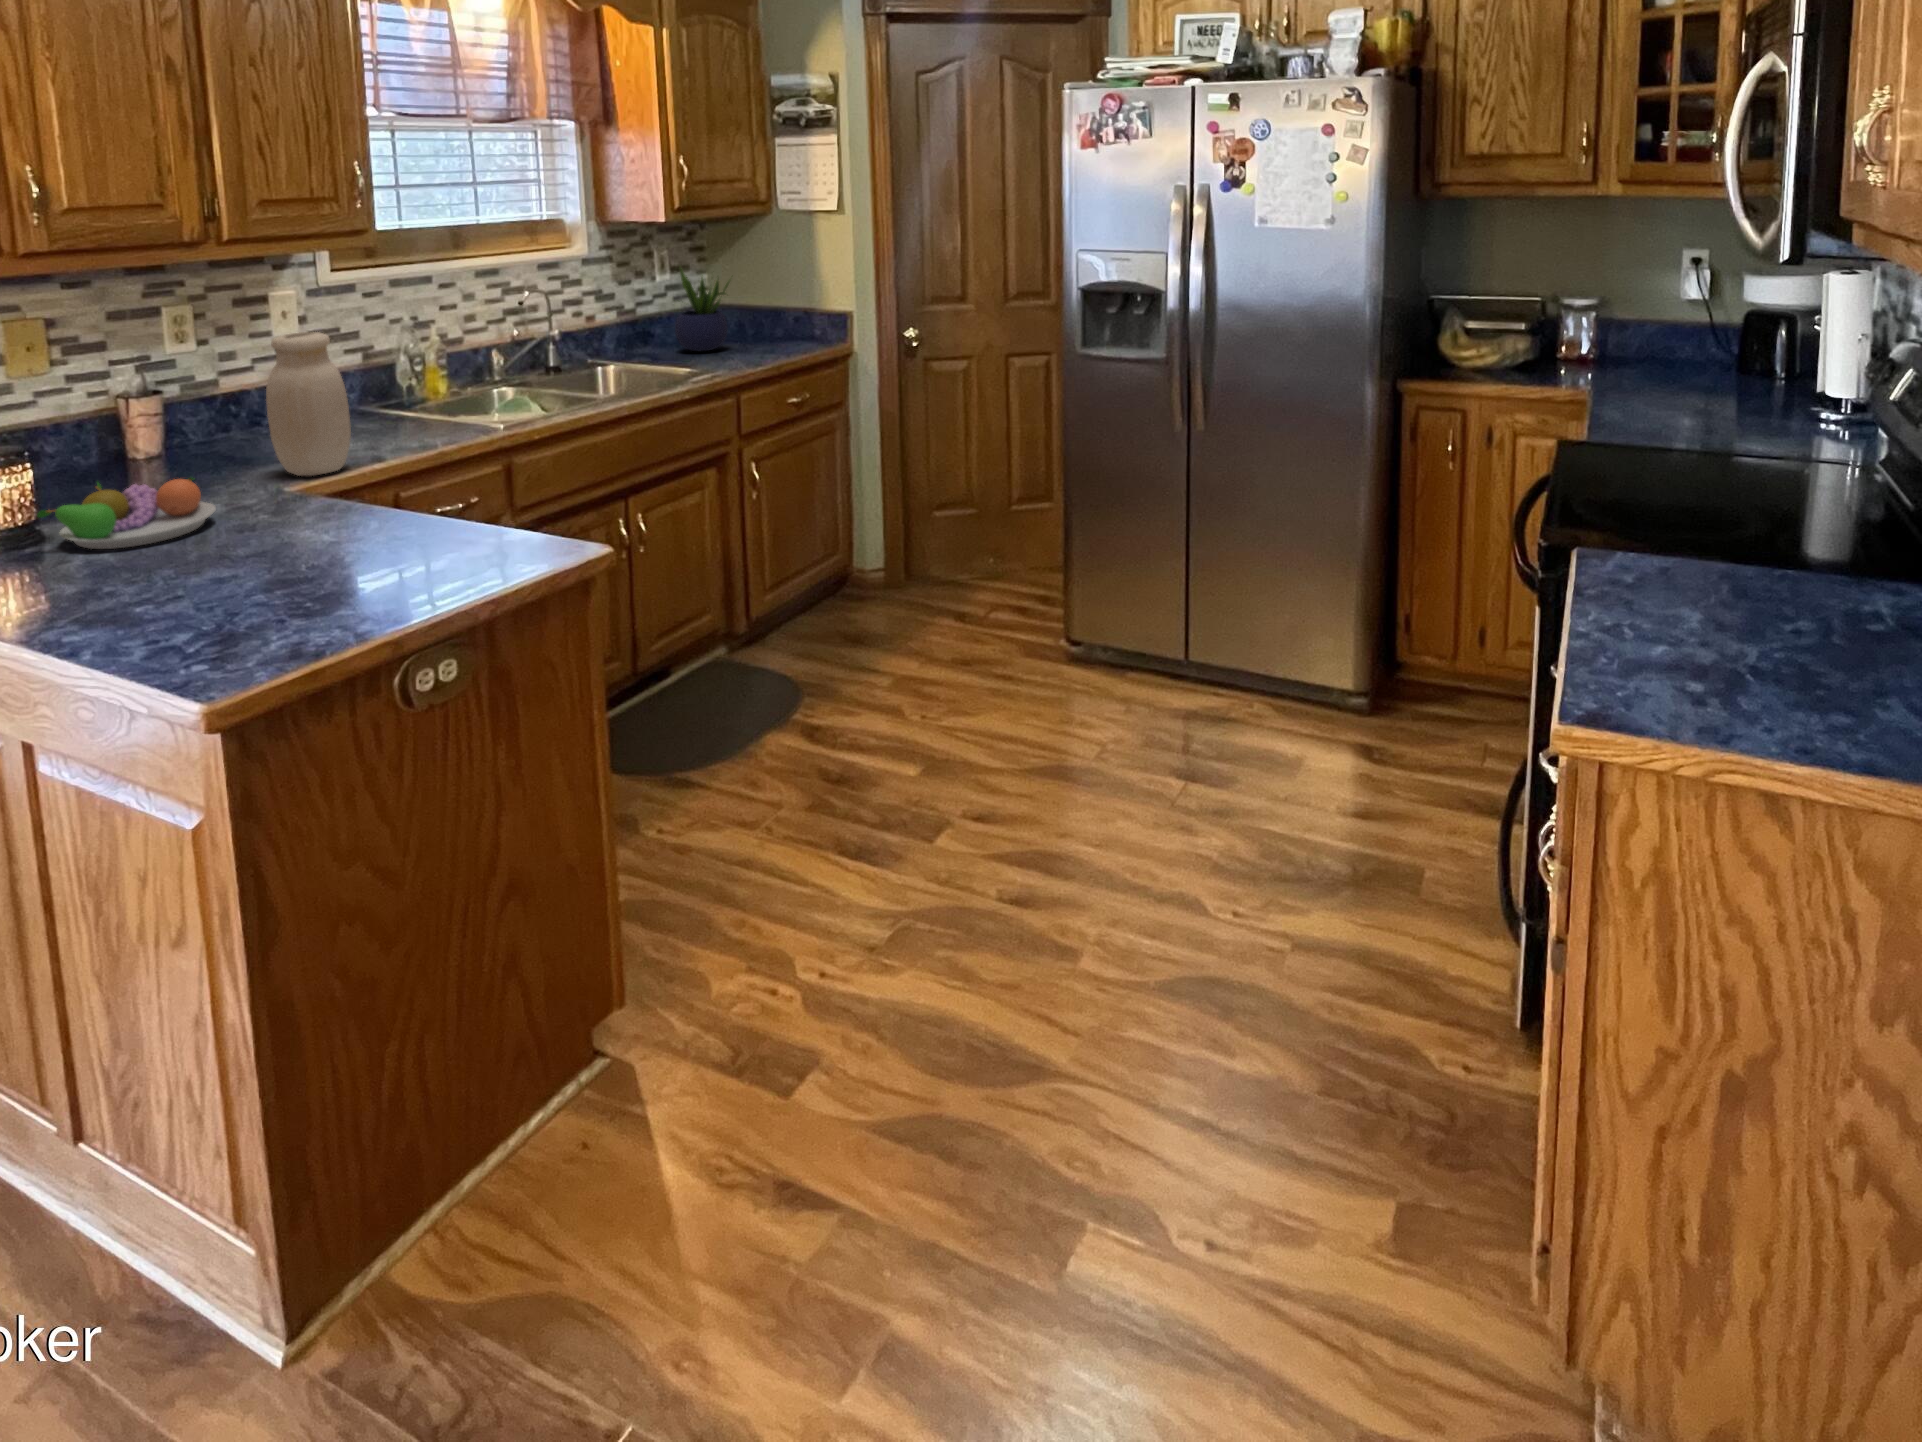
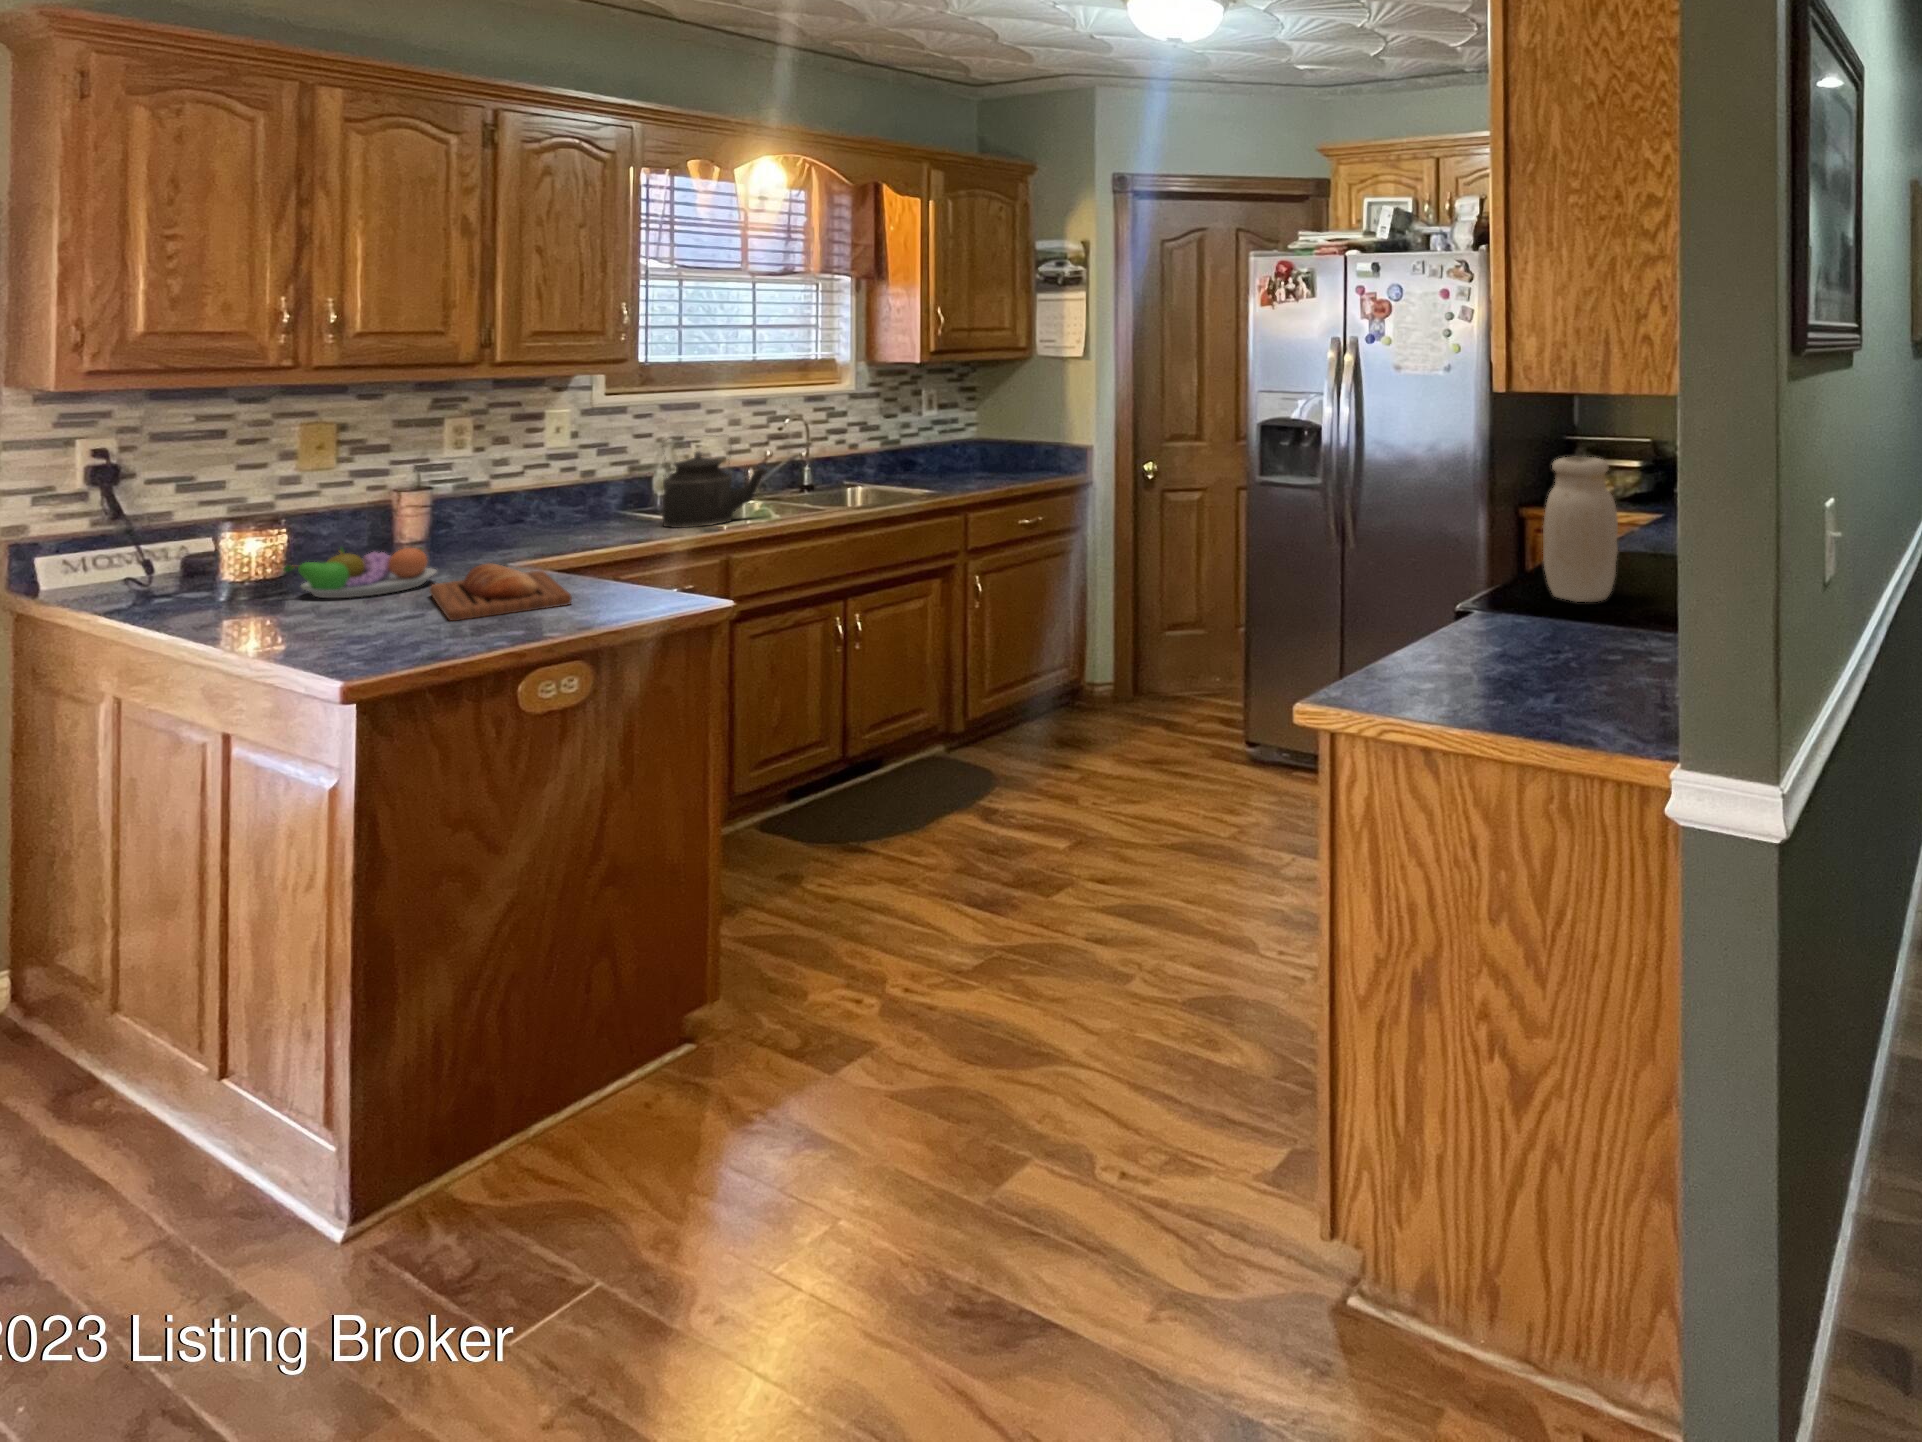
potted plant: present [675,270,730,352] -> none [930,402,988,478]
kettle: none [413,316,534,428] -> present [662,436,767,528]
jar: present [266,332,351,476] -> present [1543,457,1618,602]
bread loaf: none [223,502,416,587] -> present [430,563,572,621]

